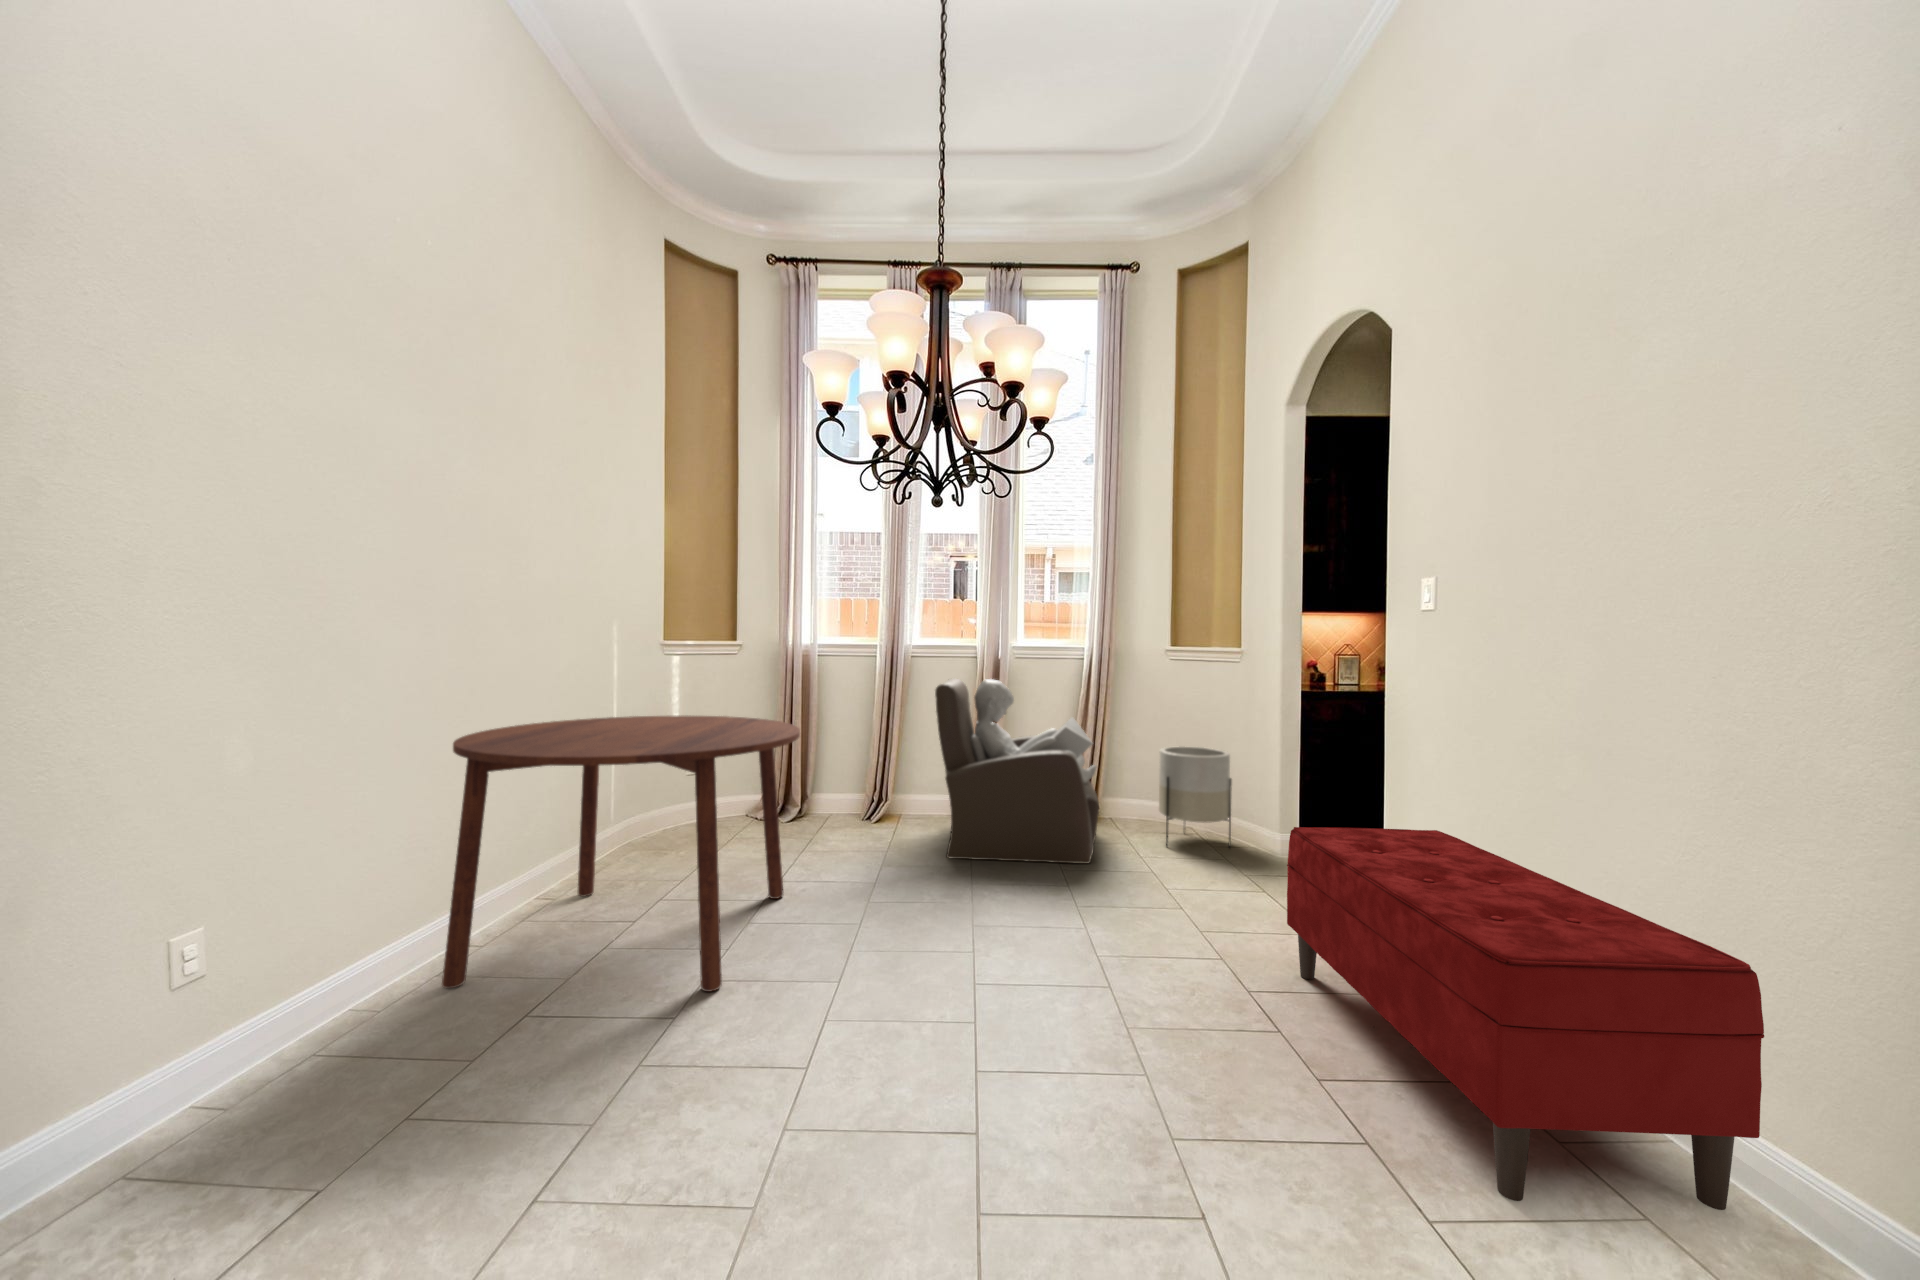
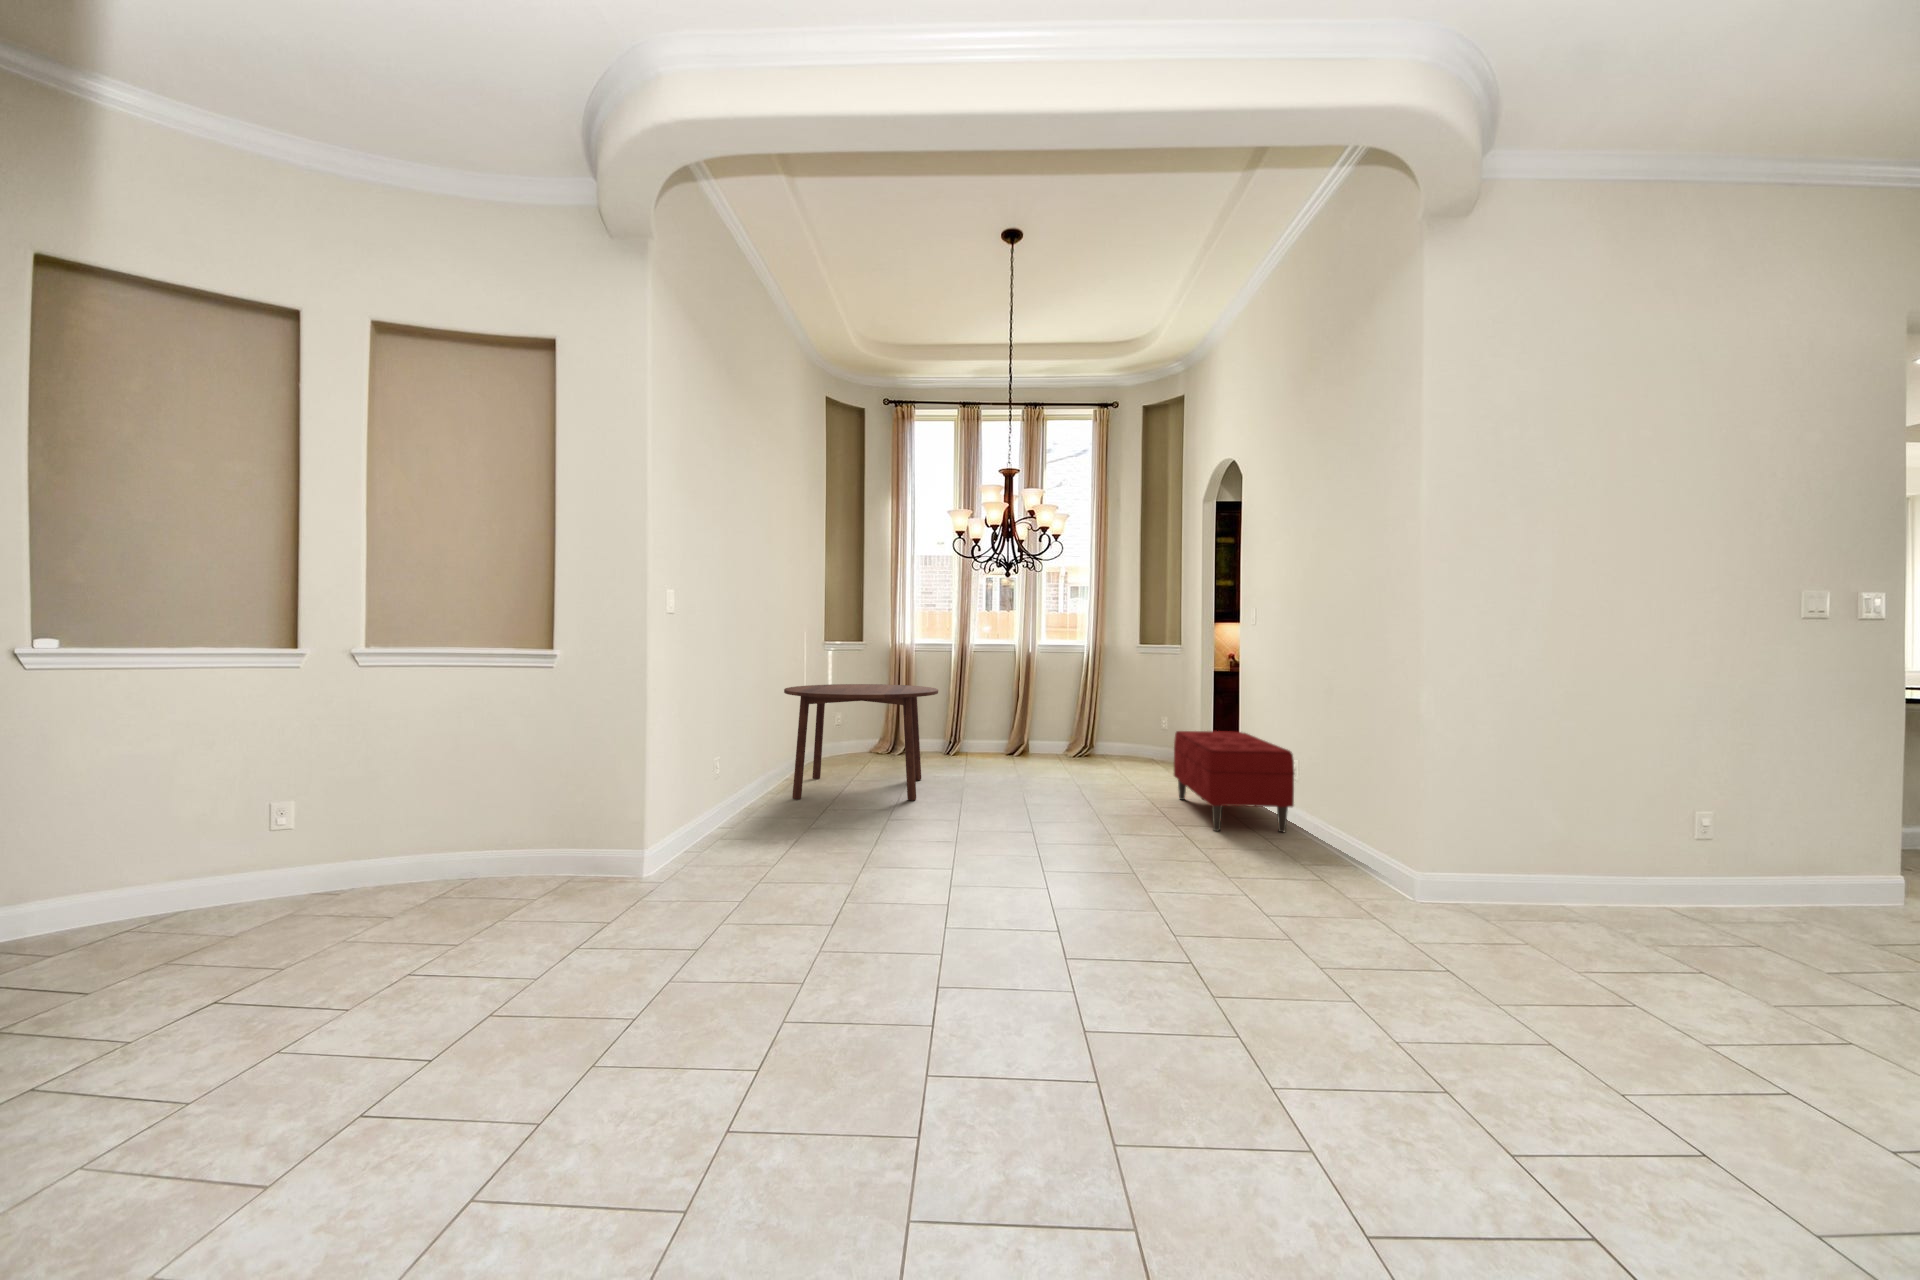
armchair: present [935,679,1099,864] -> none [996,666,1092,771]
planter: present [1159,746,1232,848] -> none [1129,707,1172,767]

